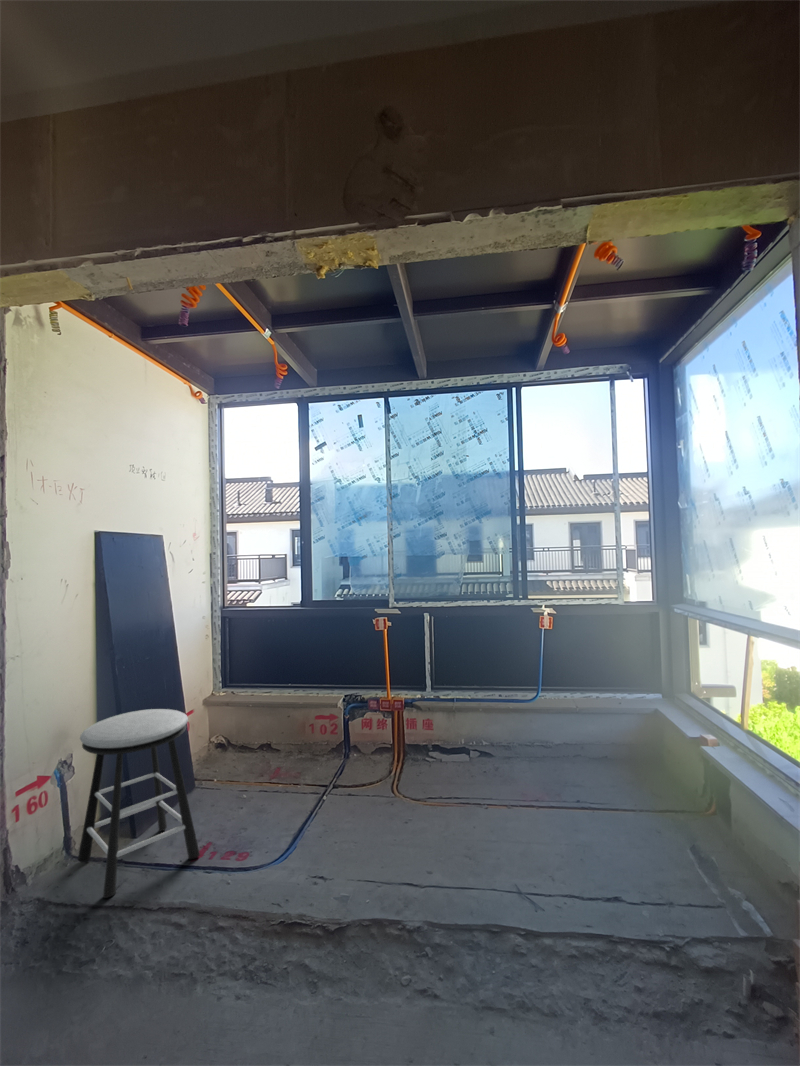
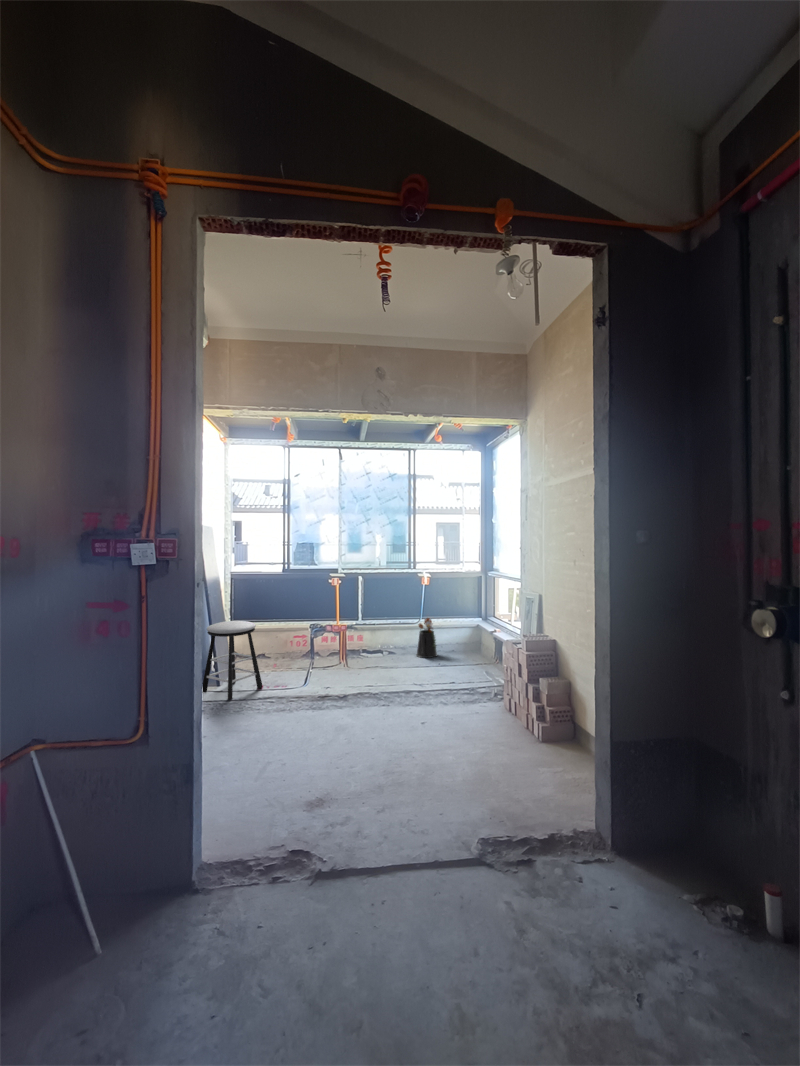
watering can: none [532,692,575,775] -> present [416,618,438,658]

